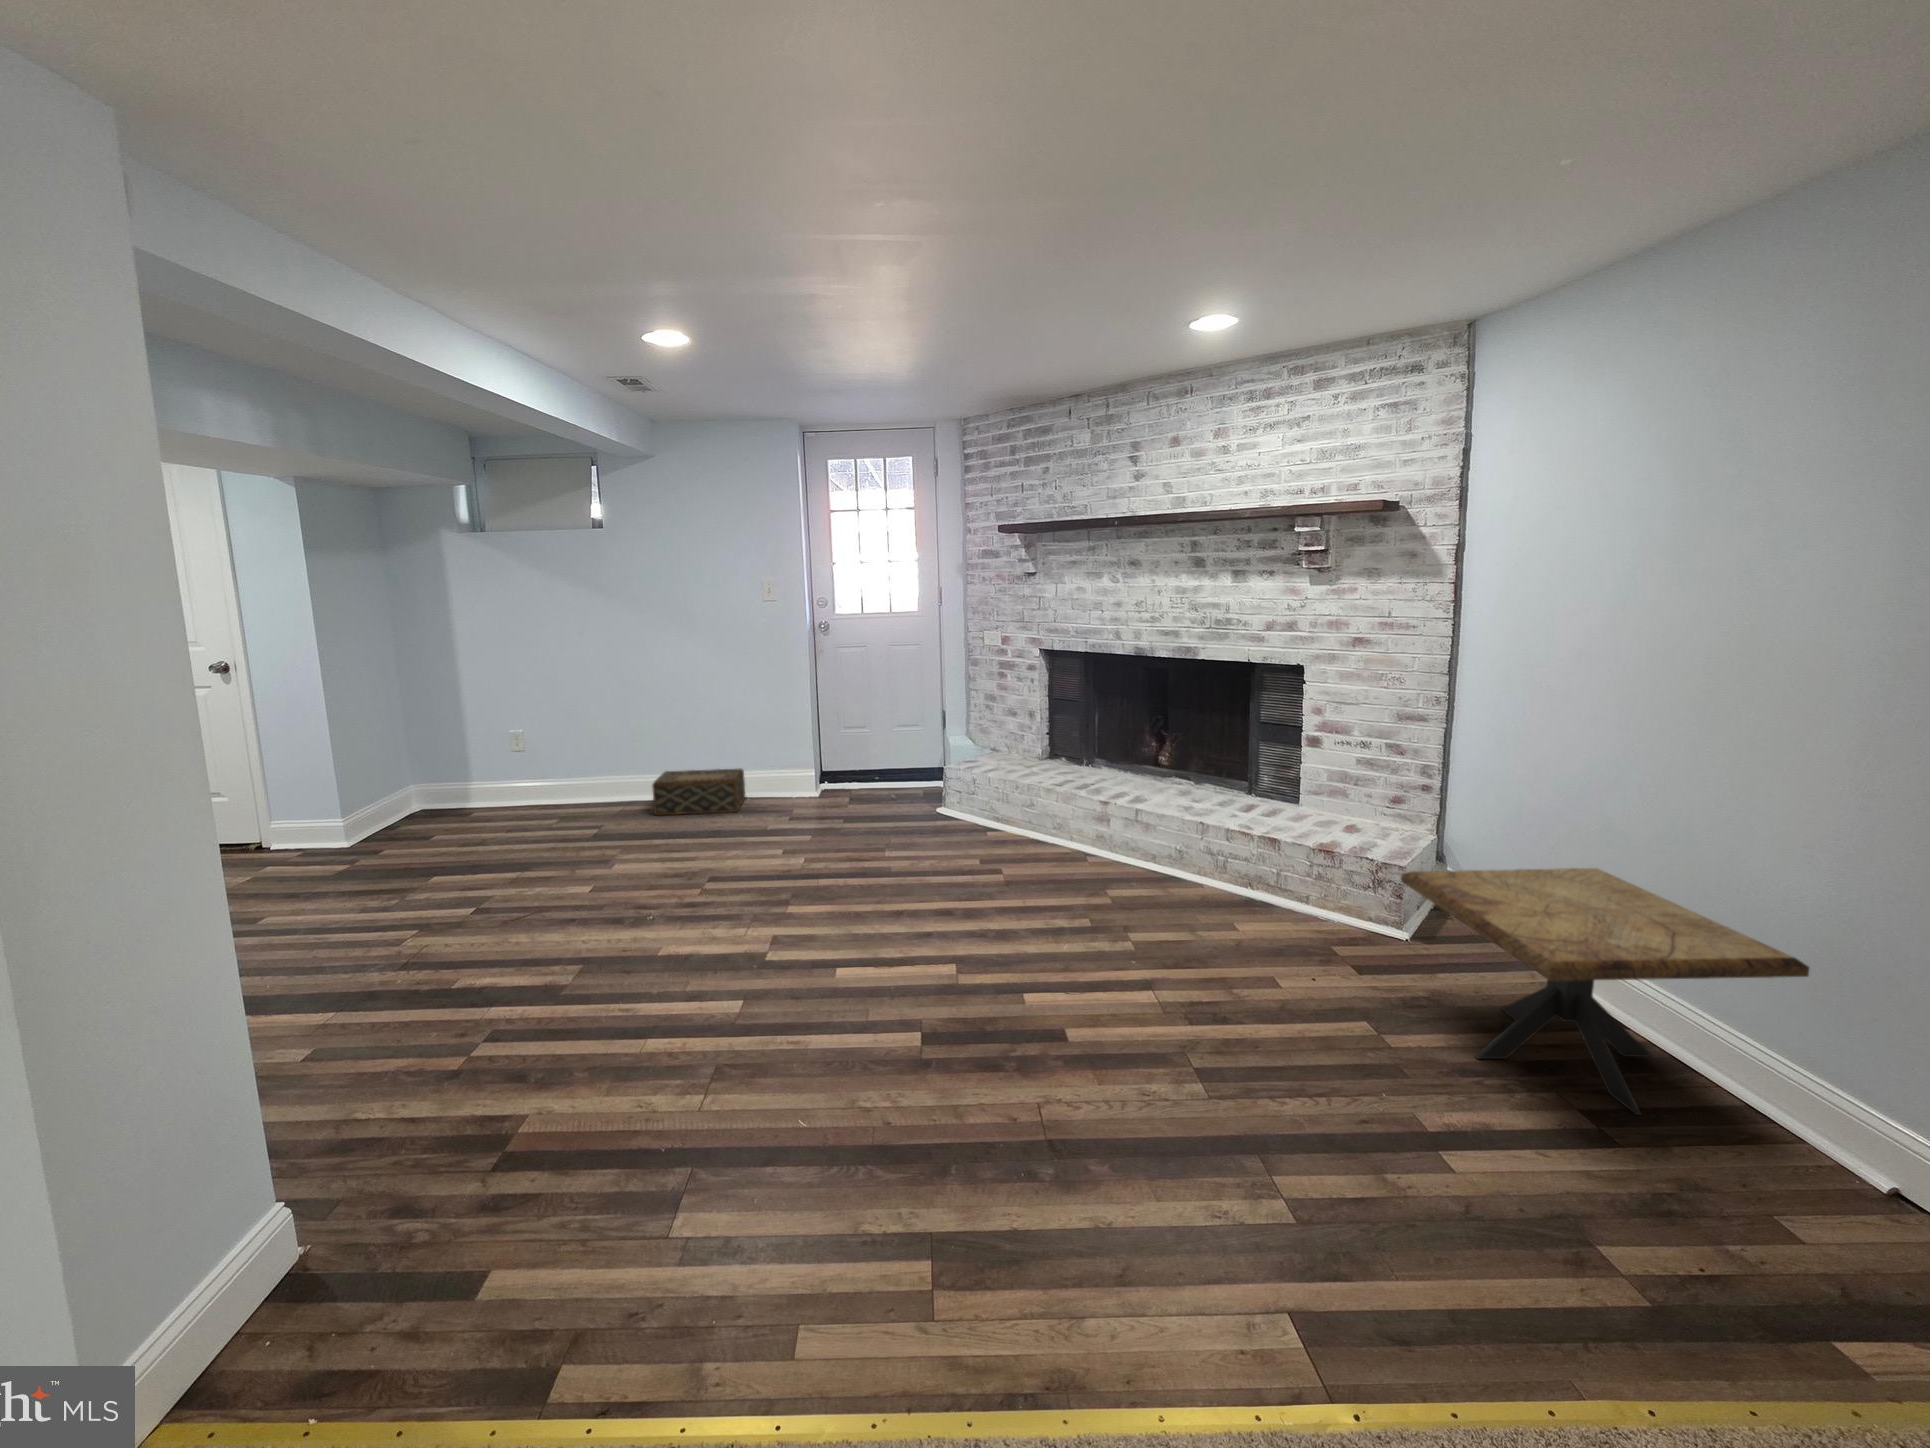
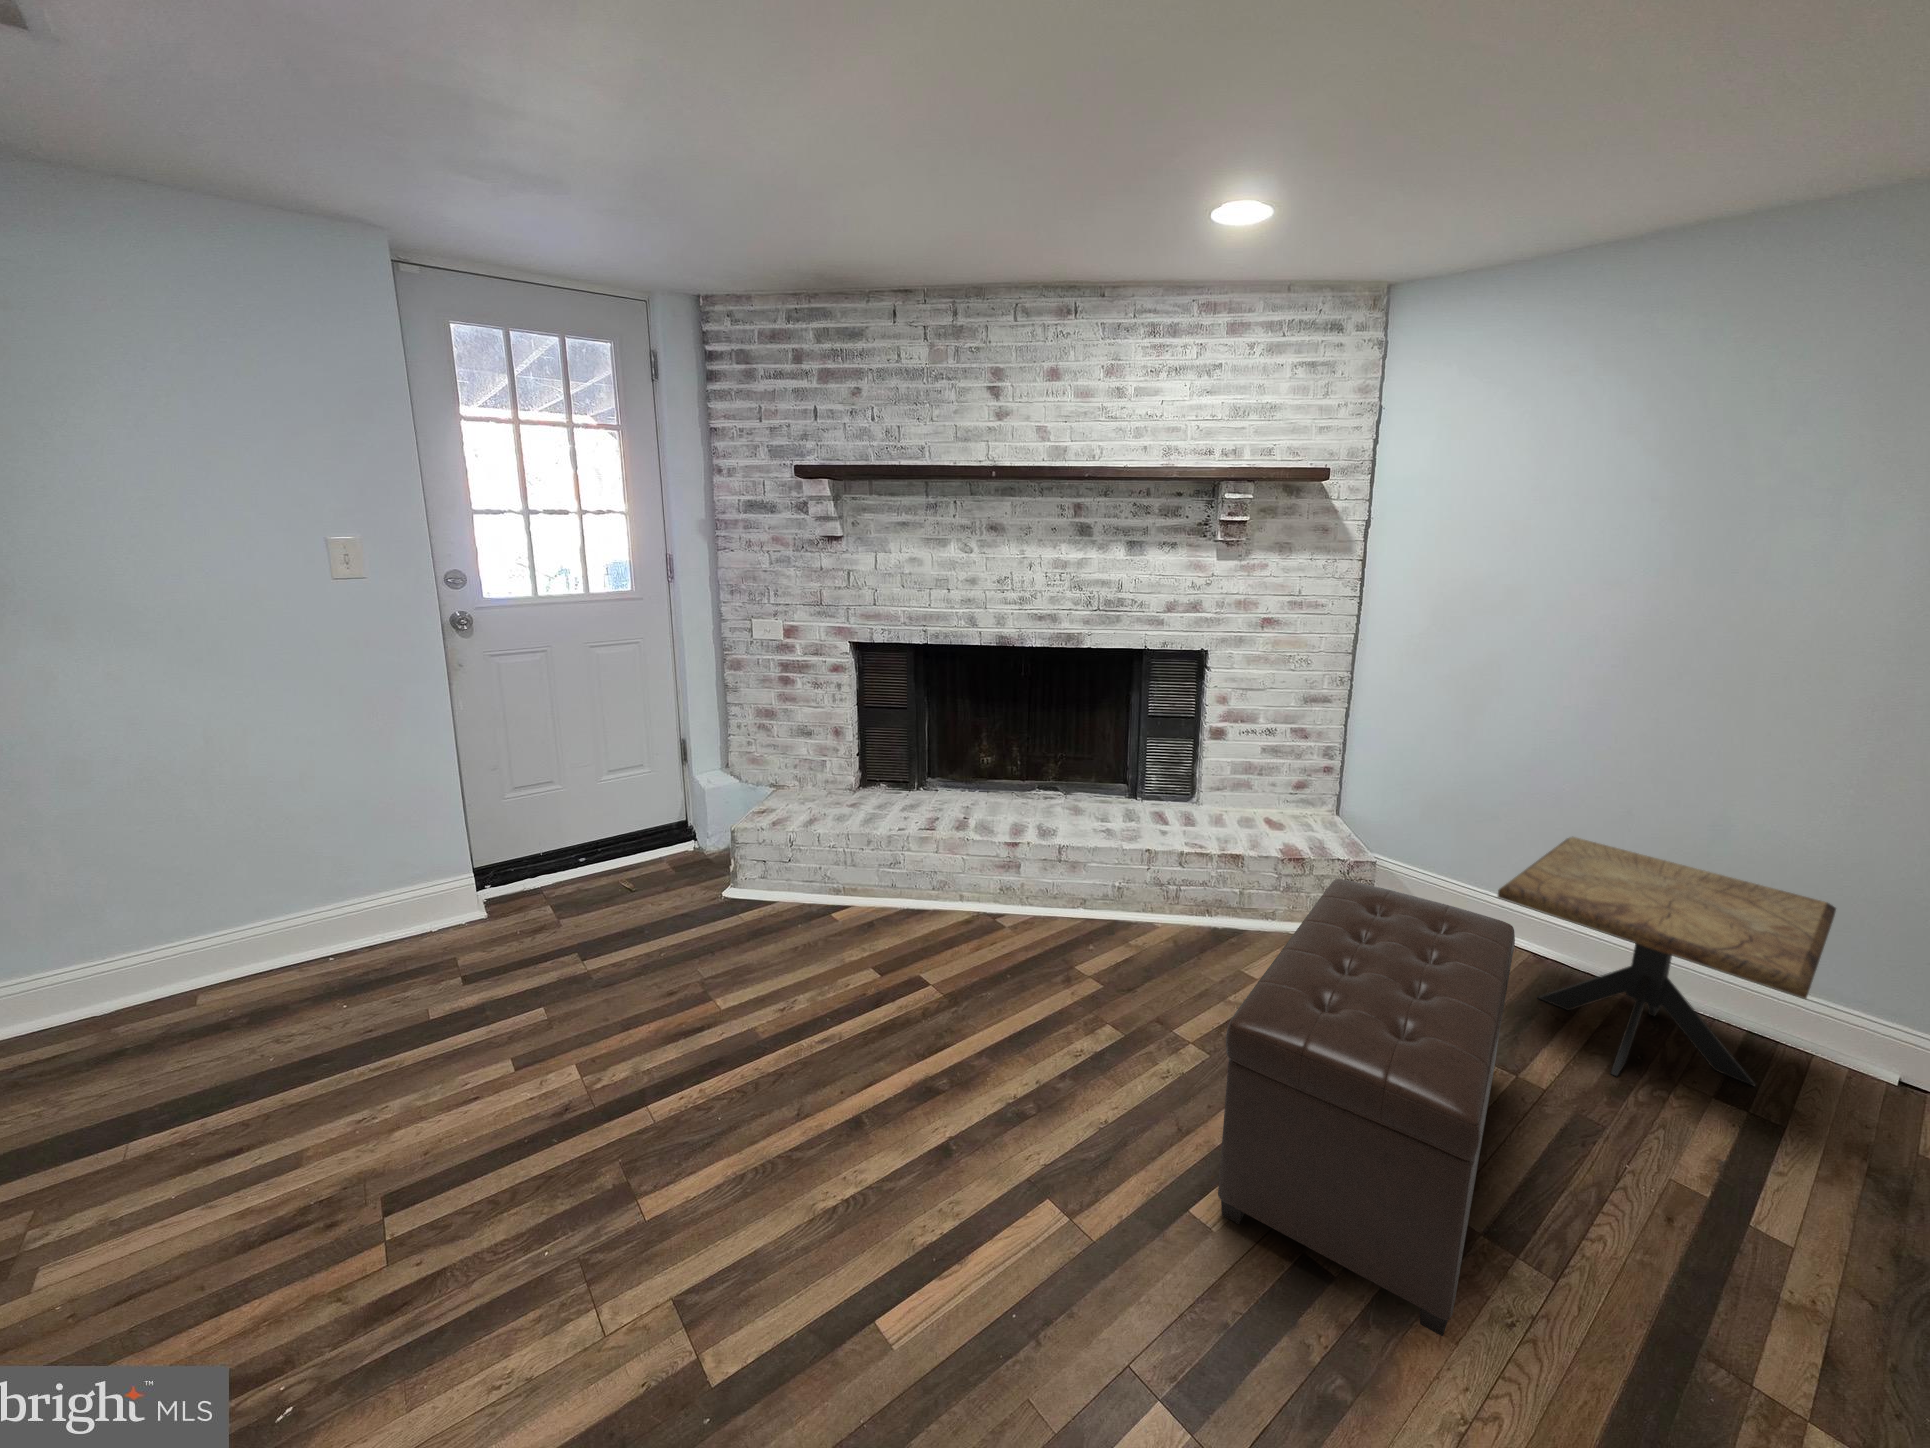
woven basket: present [652,768,745,815] -> none [18,914,304,1089]
ottoman: none [1036,839,1347,1064] -> present [1218,879,1515,1336]

